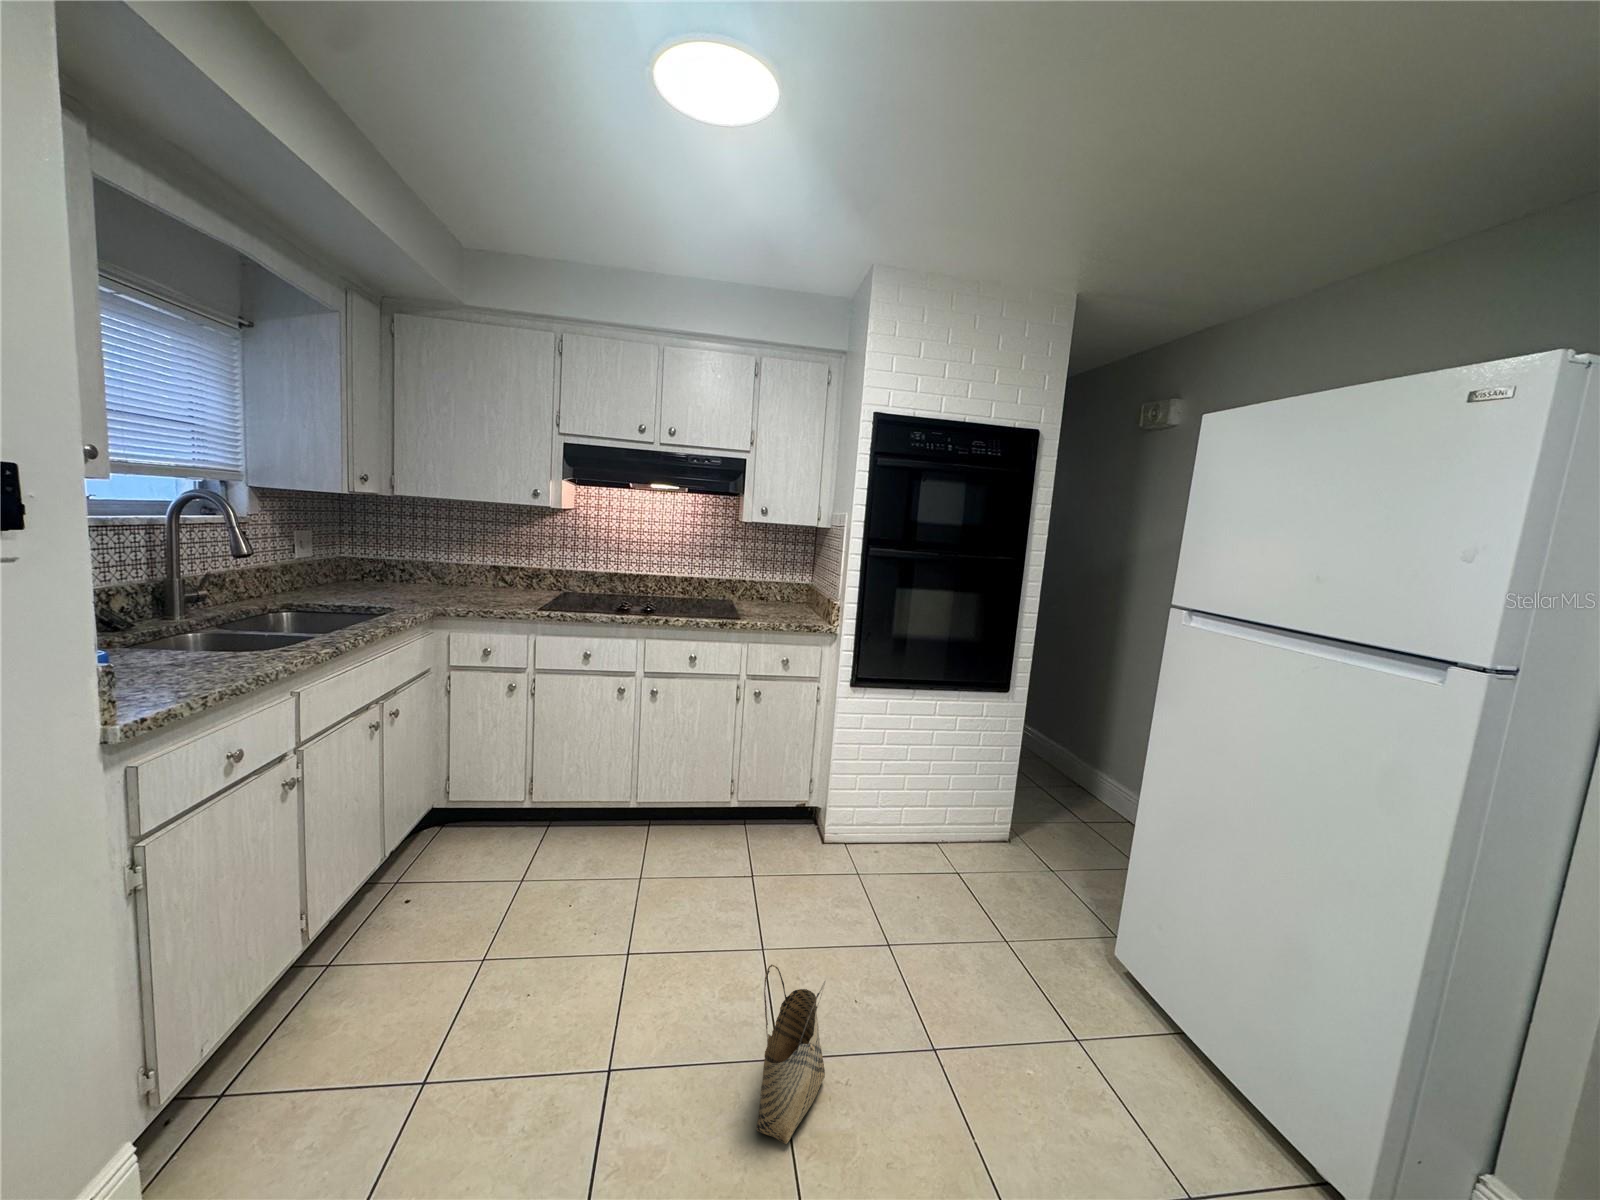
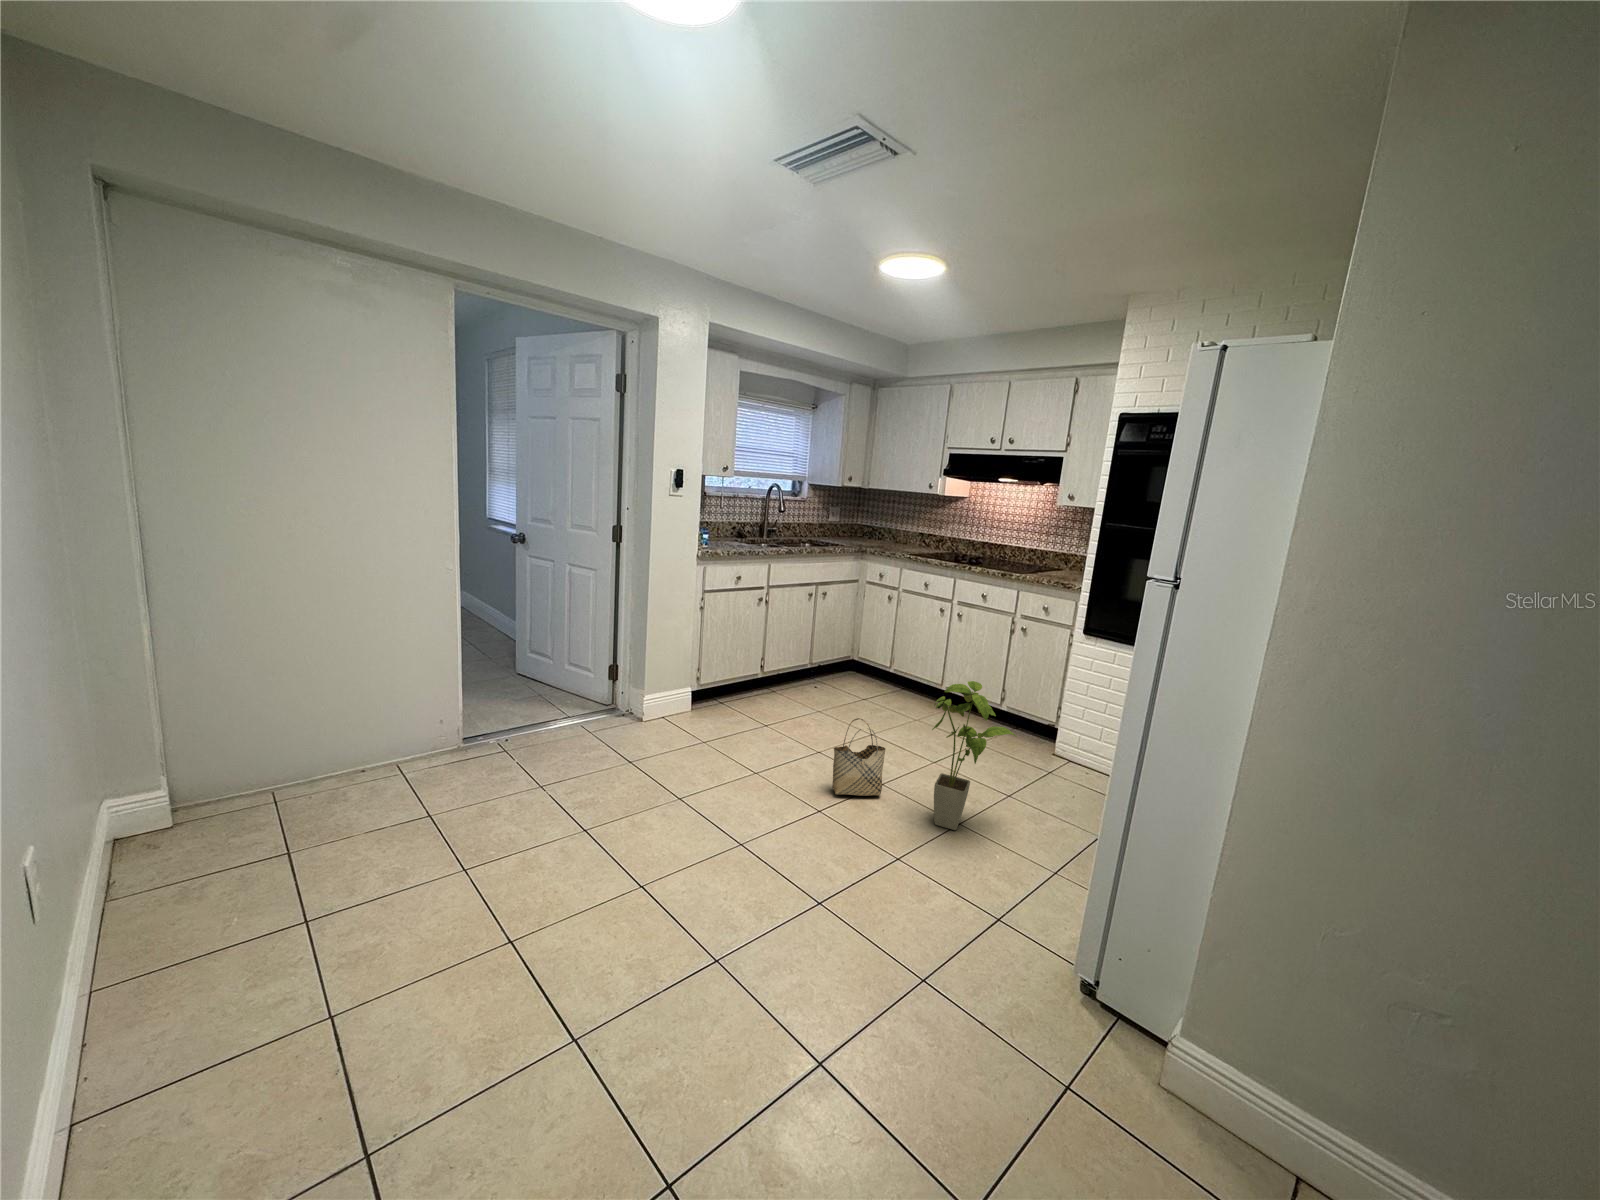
house plant: none [892,823,1029,1064] -> present [932,681,1017,830]

